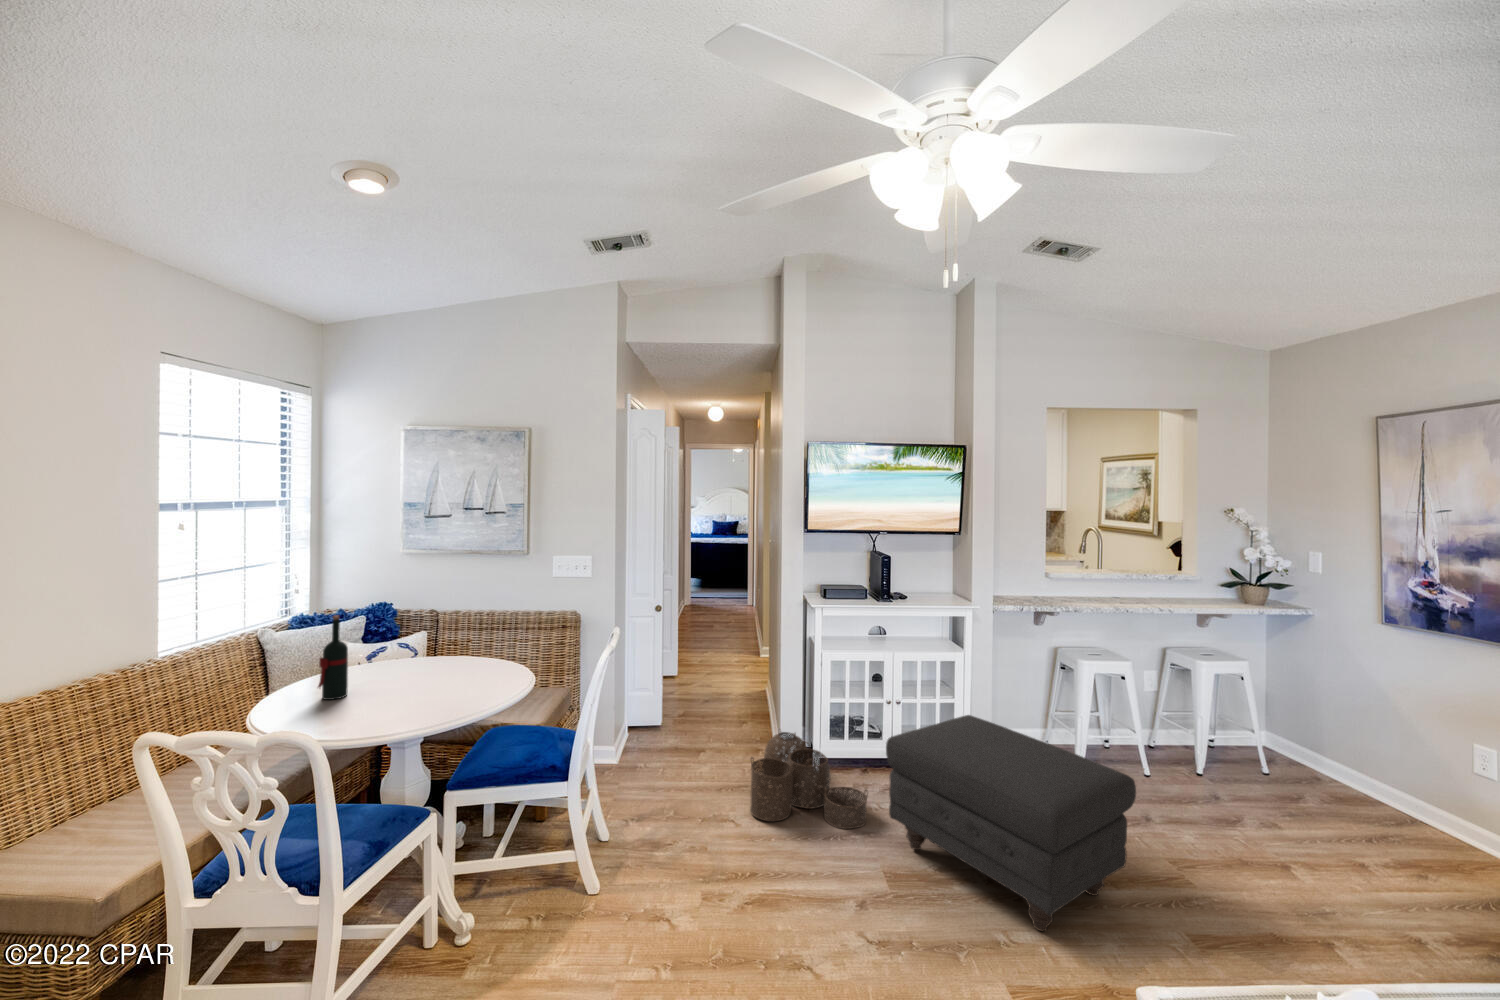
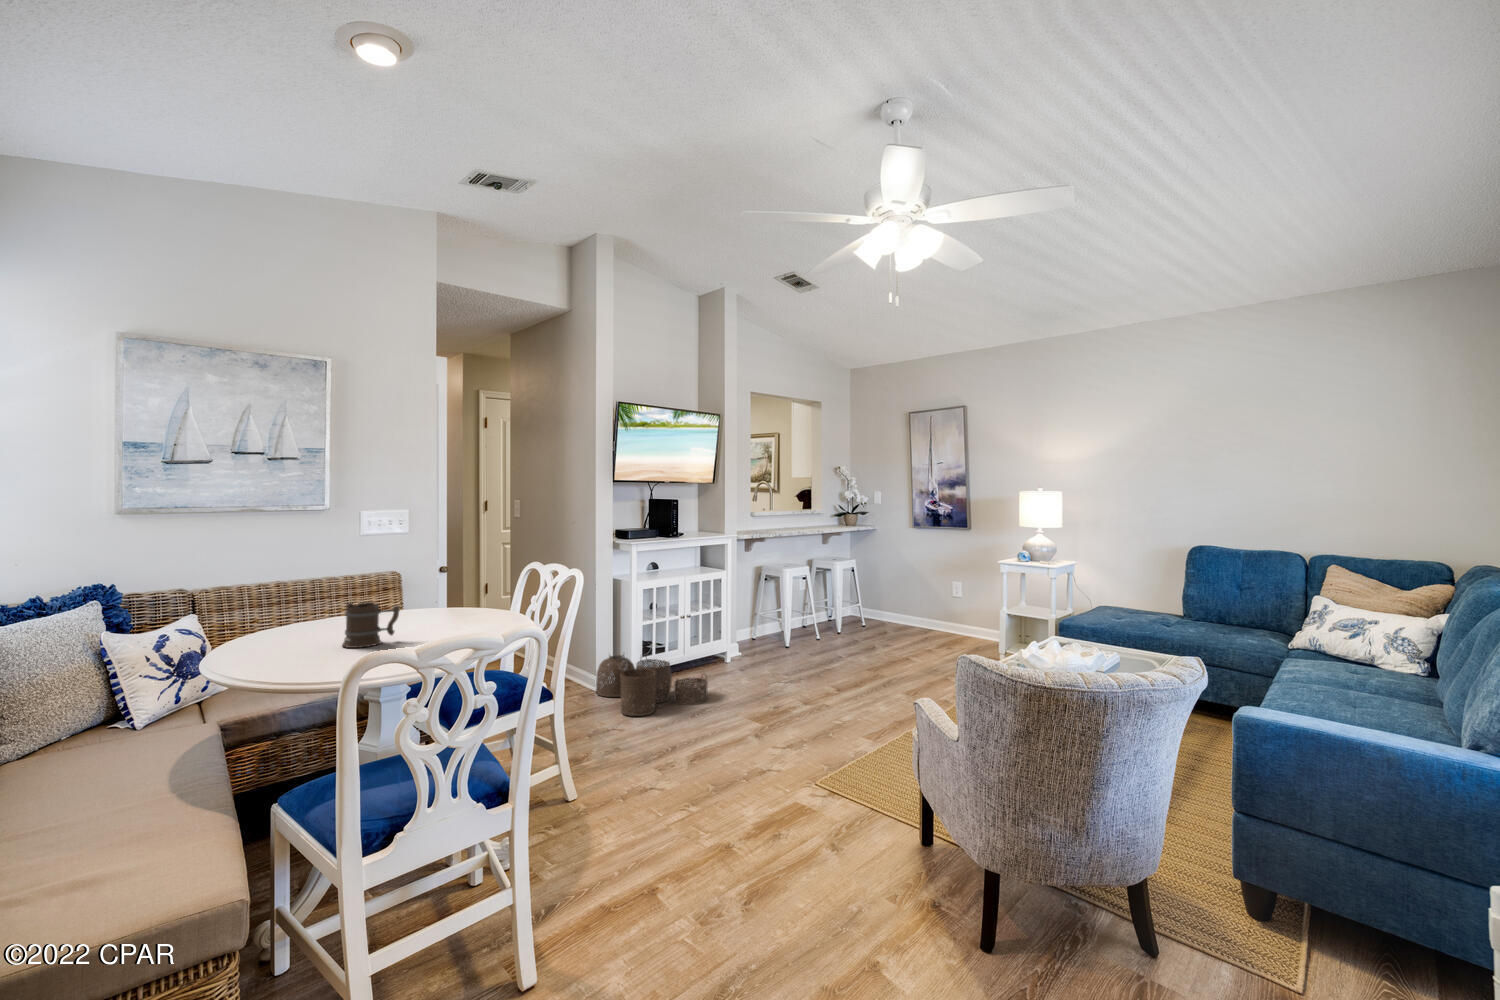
wine bottle: present [318,615,348,700] -> none [284,552,315,653]
mug: none [352,662,397,707] -> present [342,602,400,648]
ottoman: present [886,715,1136,931] -> none [733,606,870,707]

